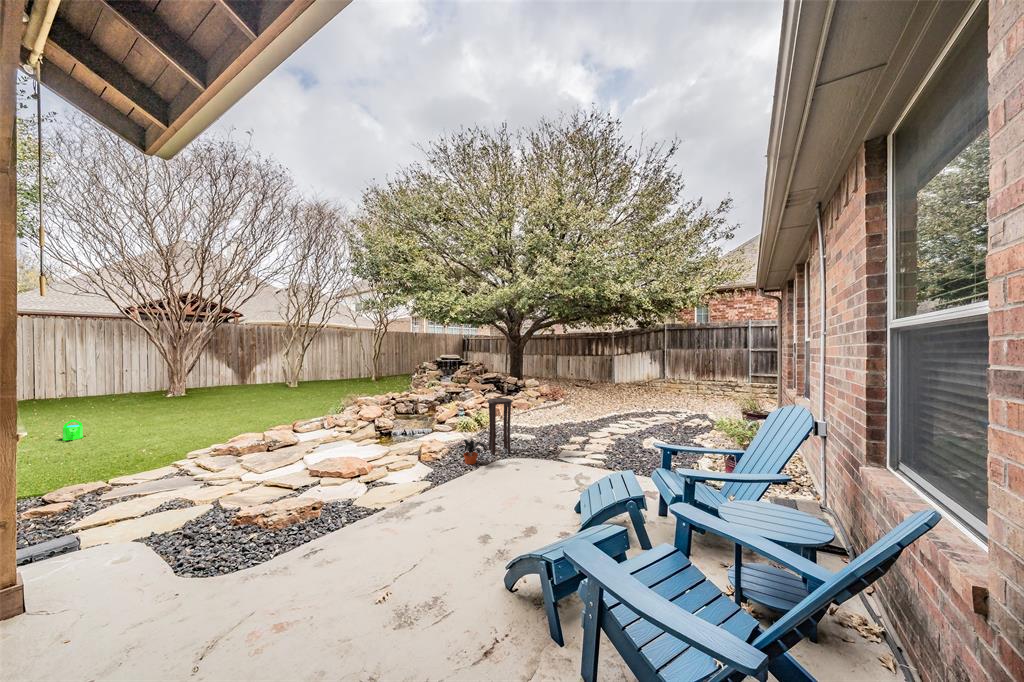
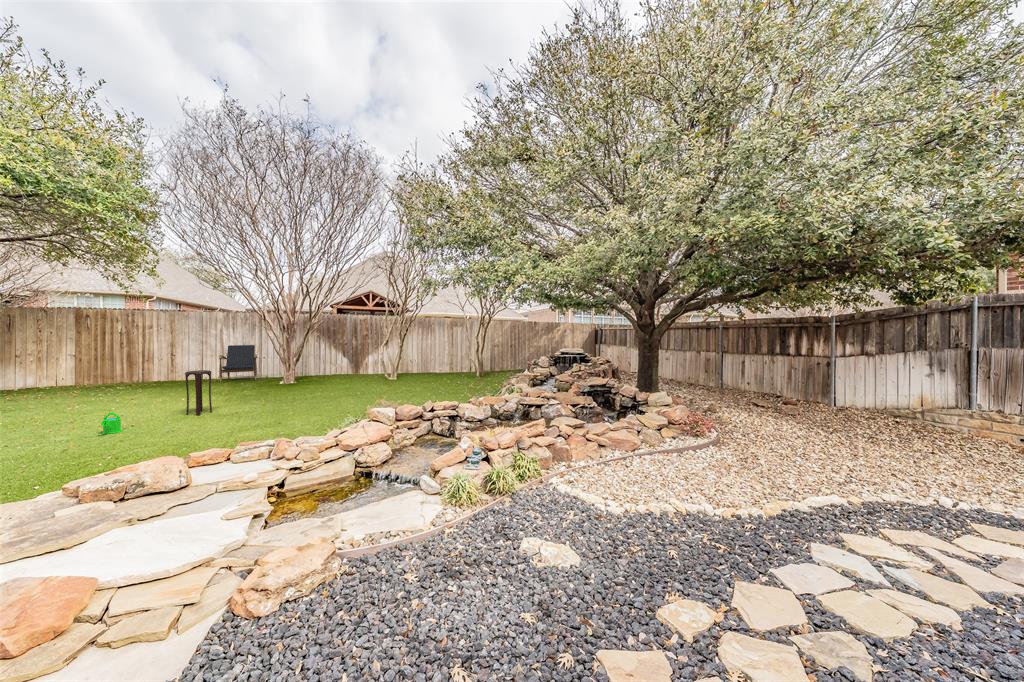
lounge chair: none [86,357,135,397] -> present [219,345,257,382]
stool: present [487,398,512,455] -> present [185,370,212,415]
potted plant: present [457,439,485,464] -> none [363,541,427,607]

